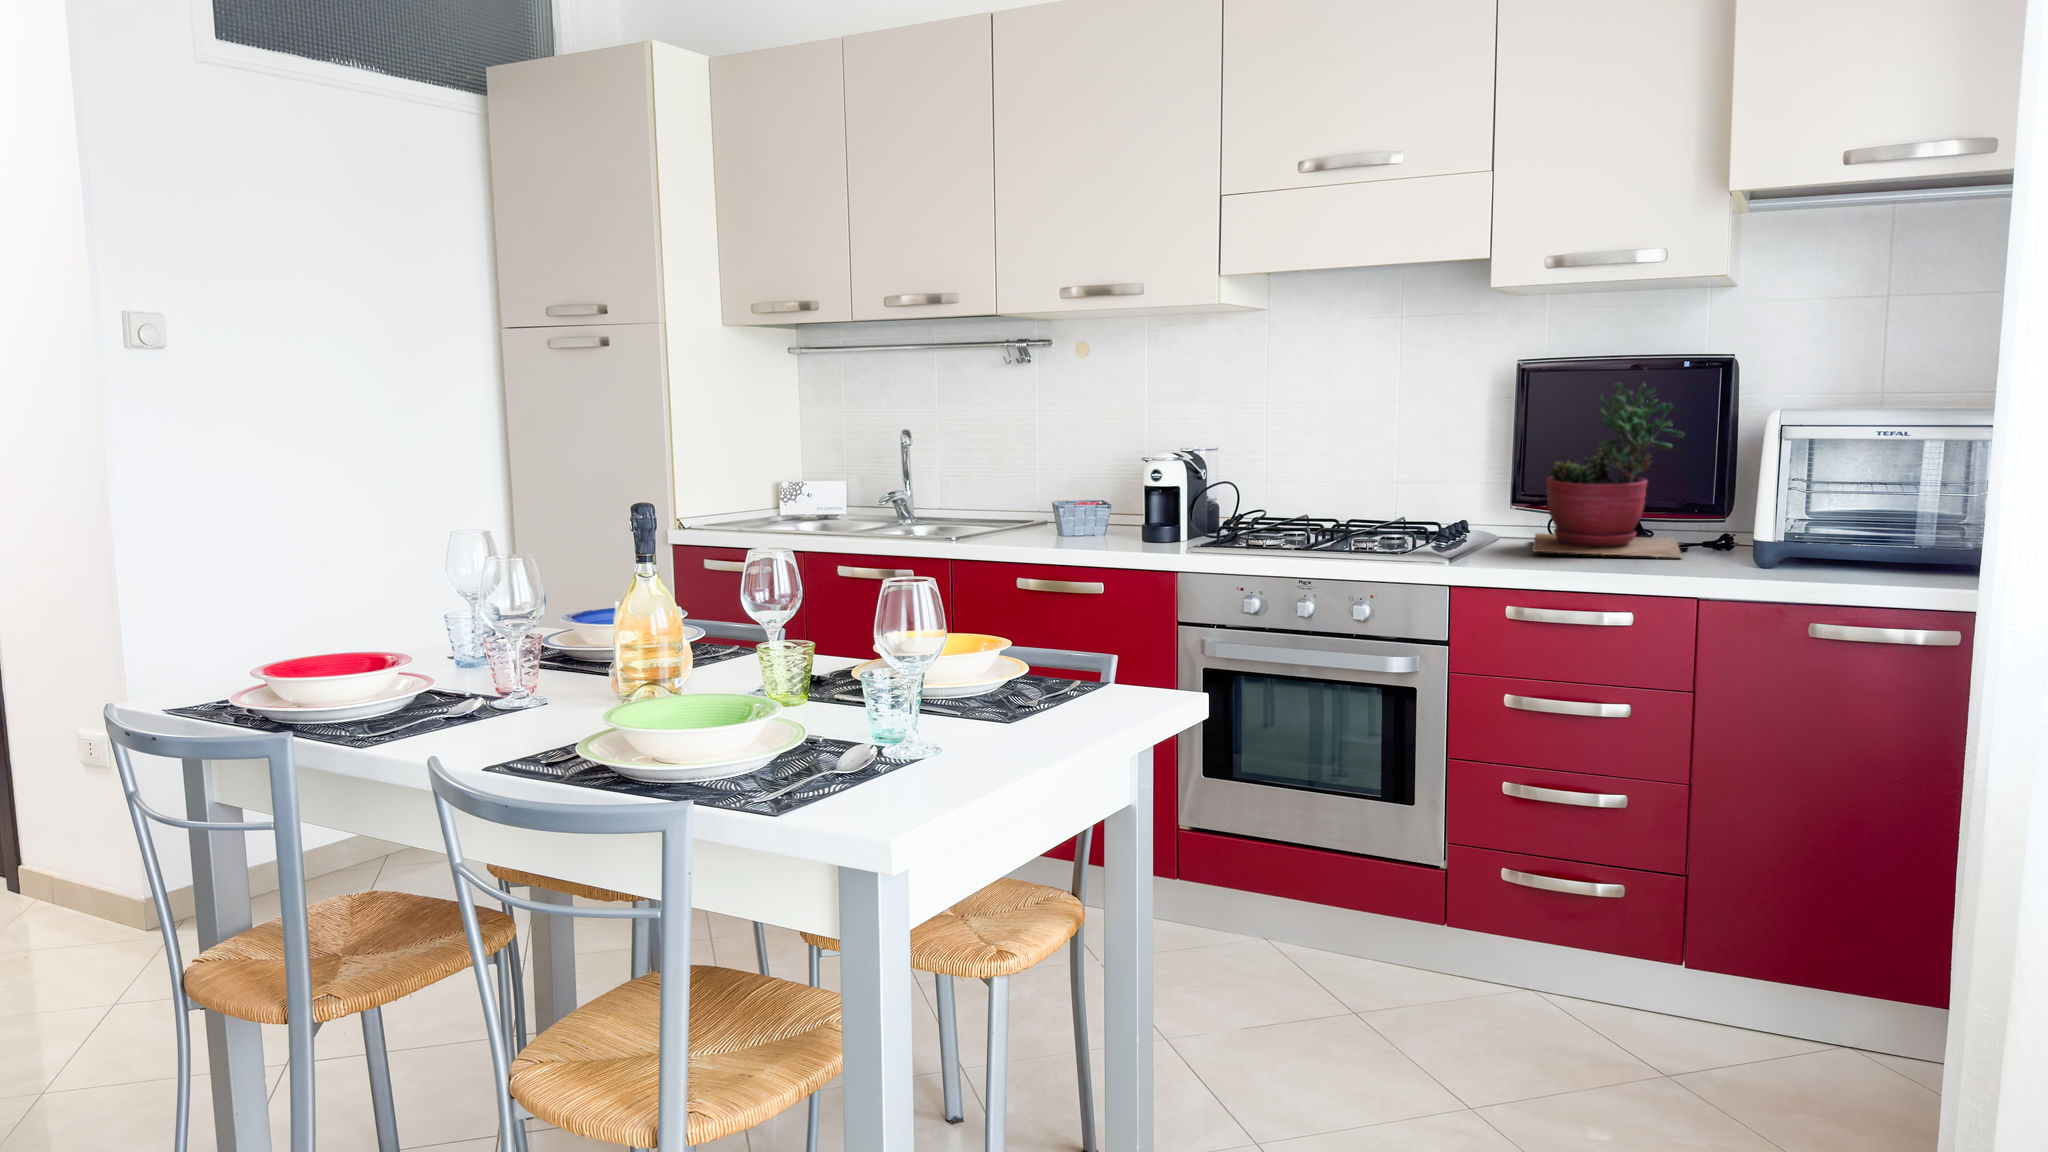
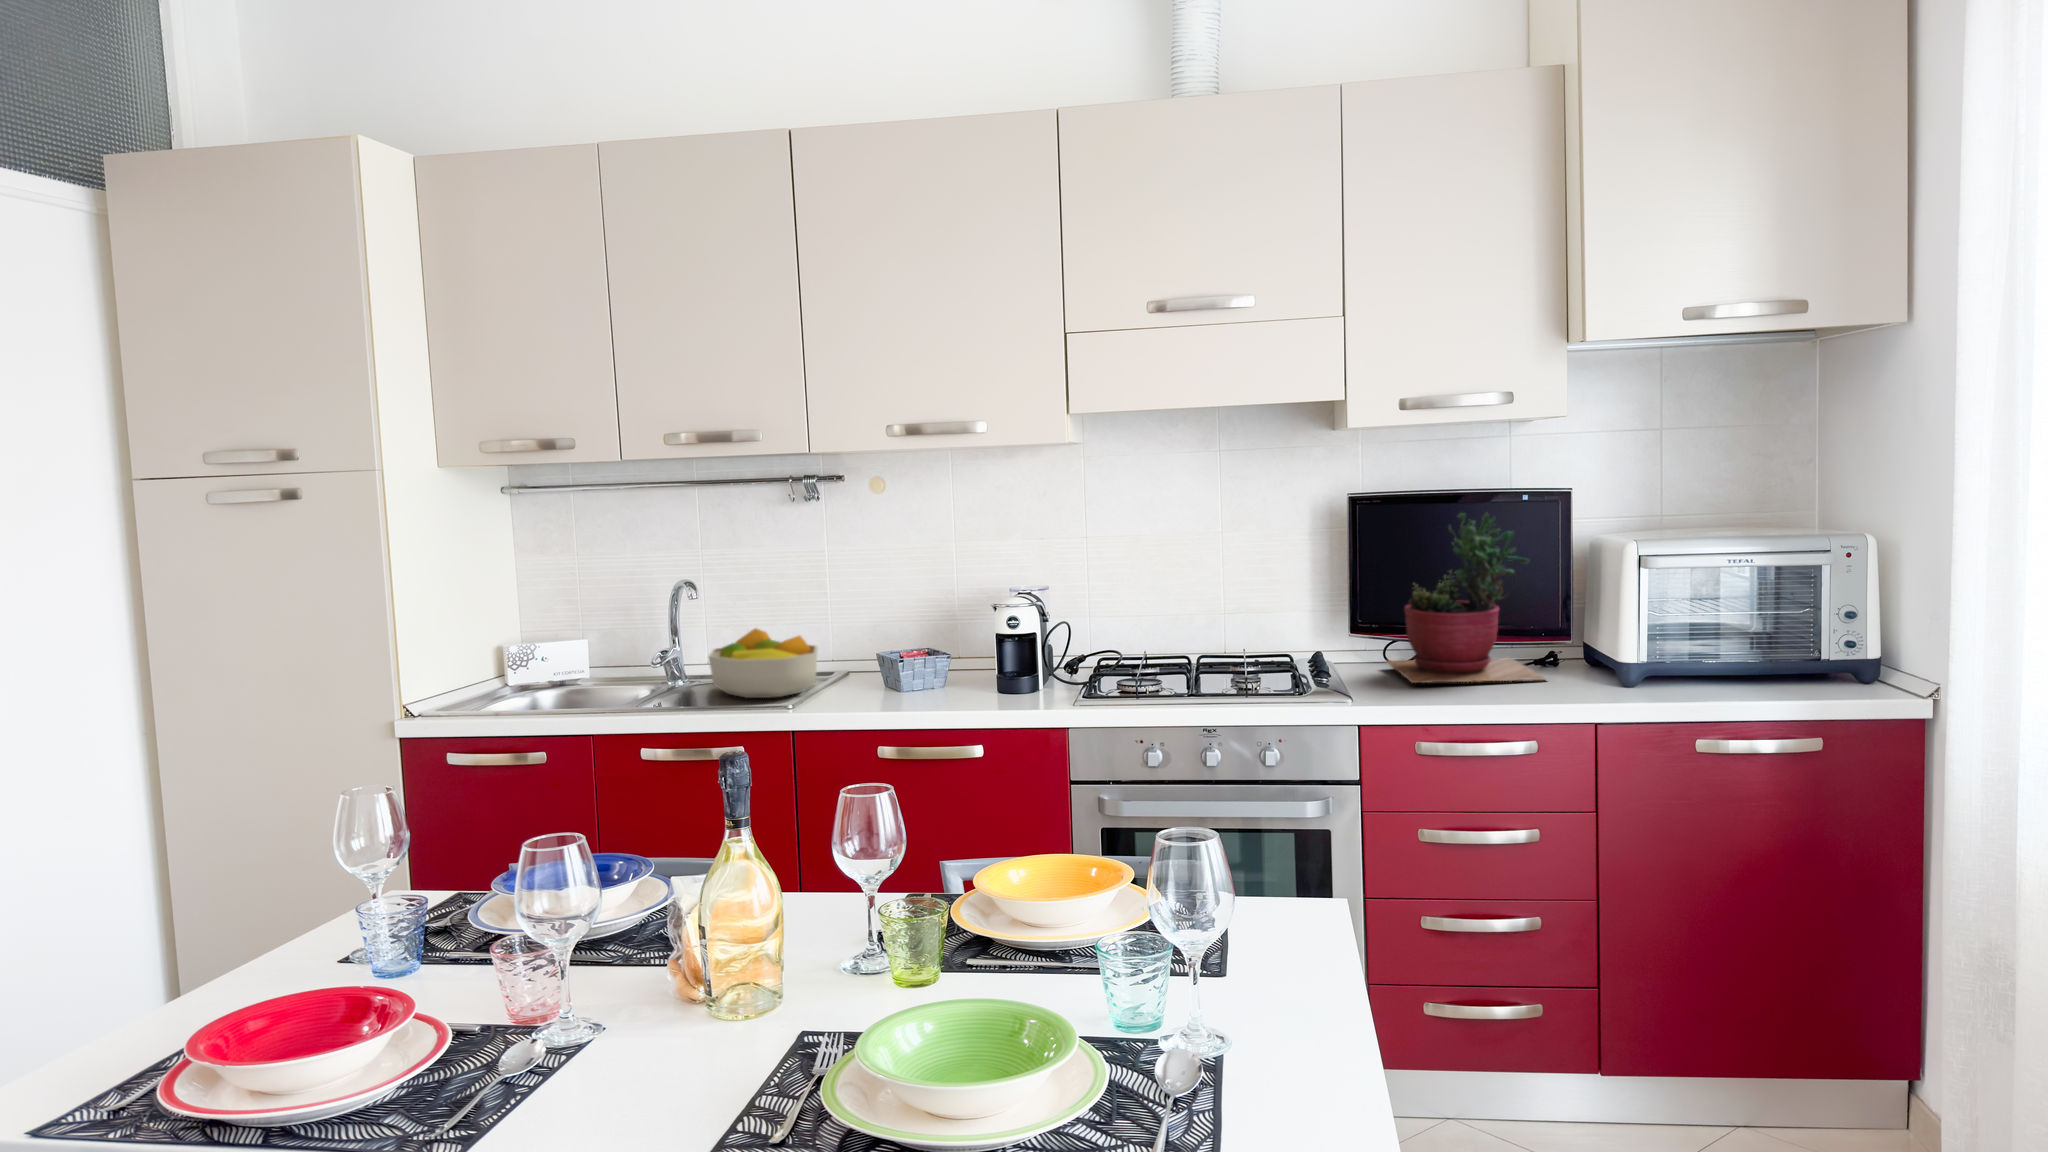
fruit bowl: none [915,473,1013,533] -> present [709,628,818,698]

